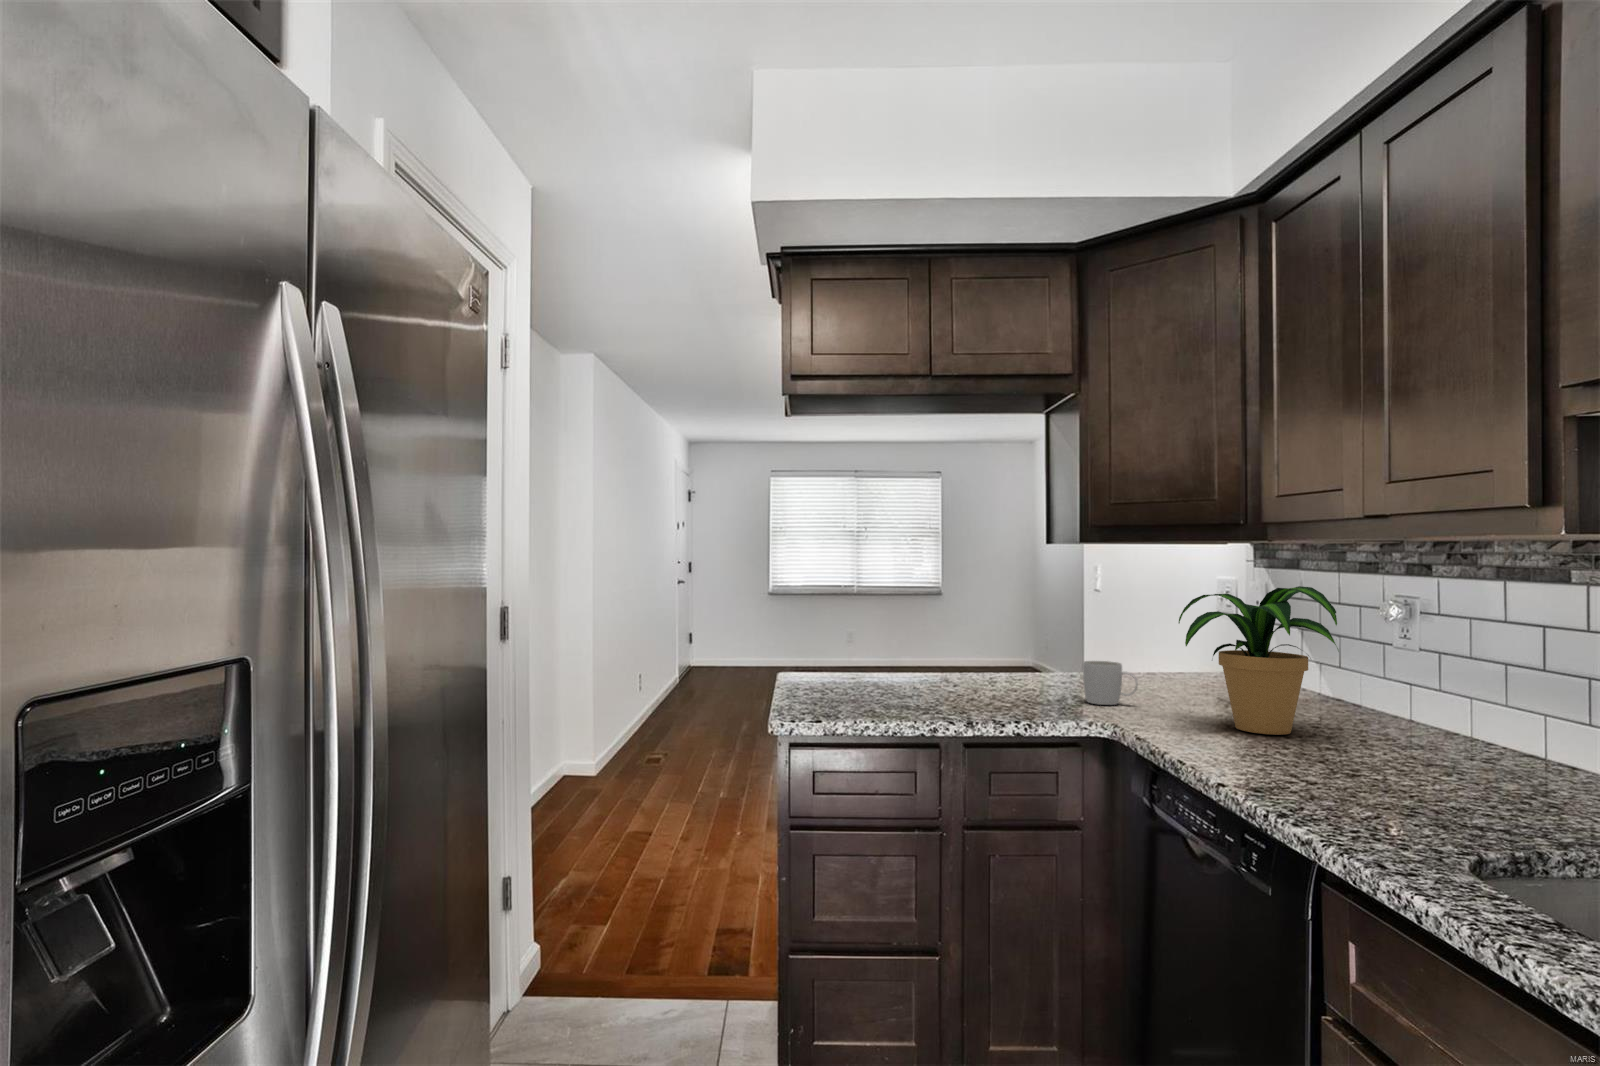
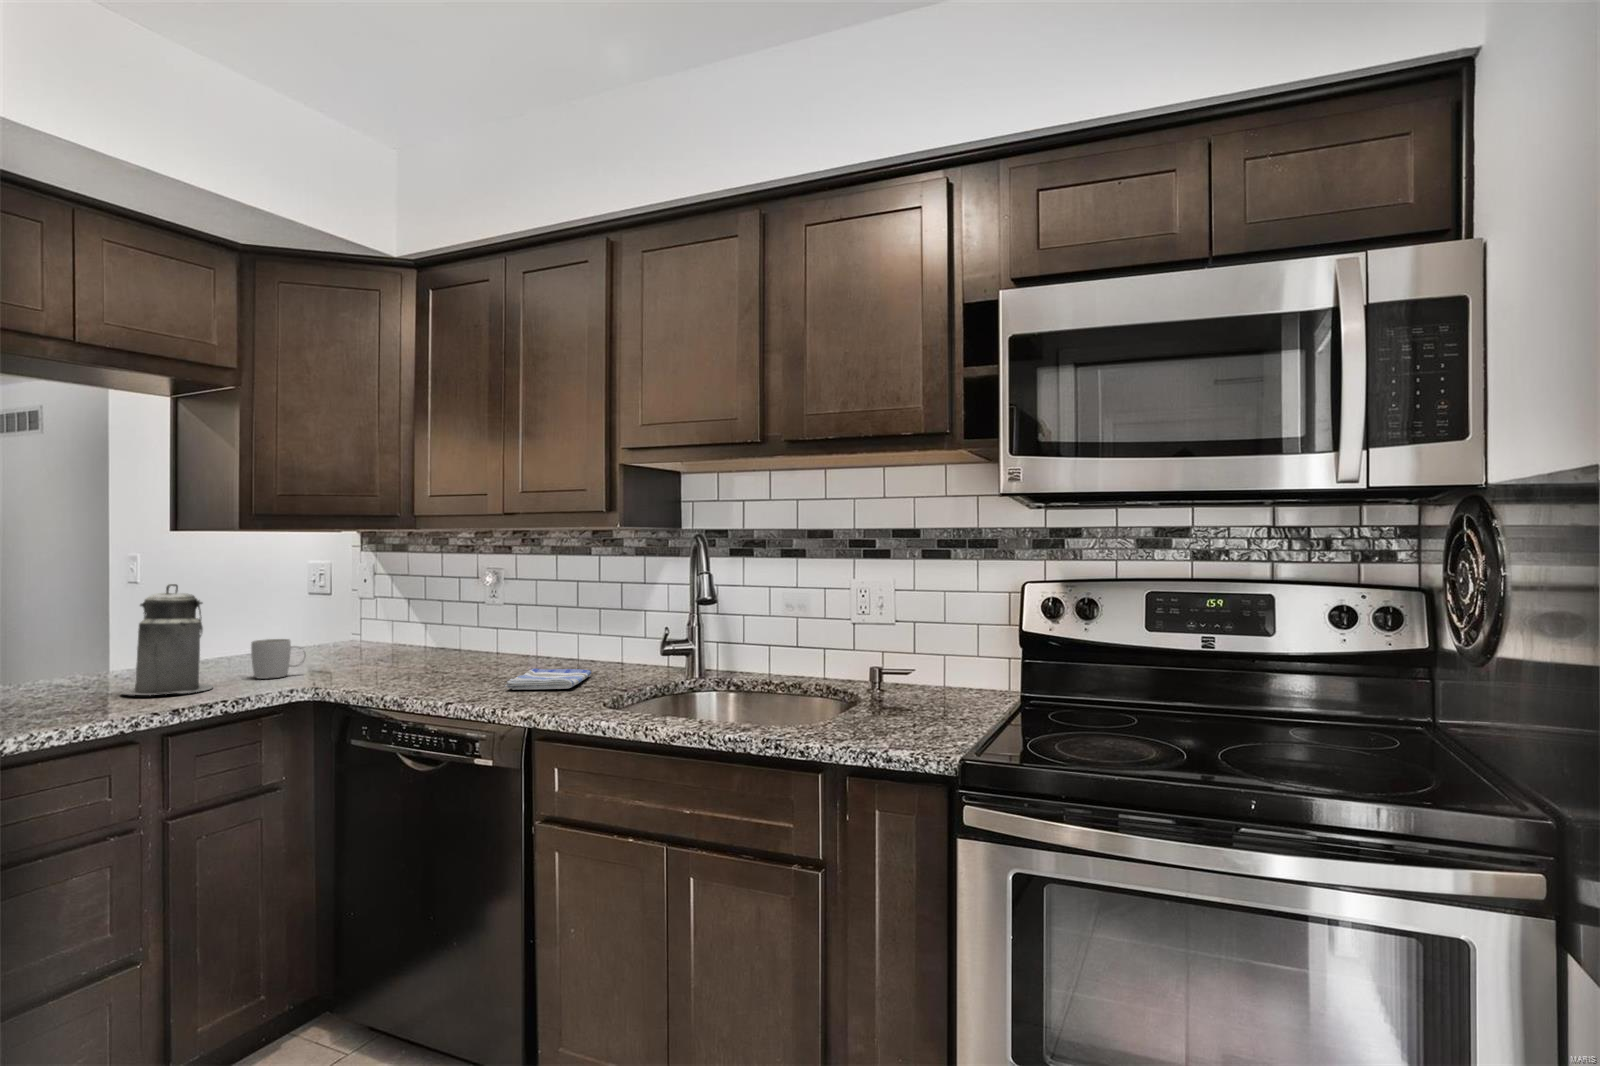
potted plant: present [1179,586,1339,735] -> none [353,564,478,675]
canister: none [961,595,1038,706] -> present [121,584,213,695]
dish towel: none [1329,759,1531,809] -> present [505,669,591,690]

